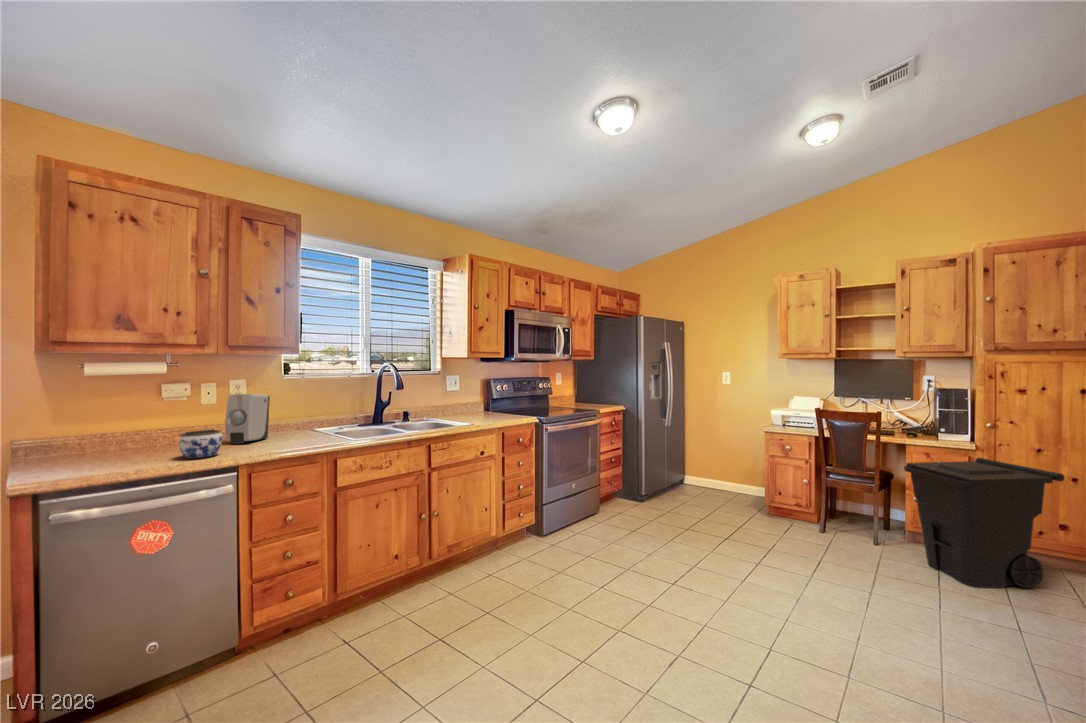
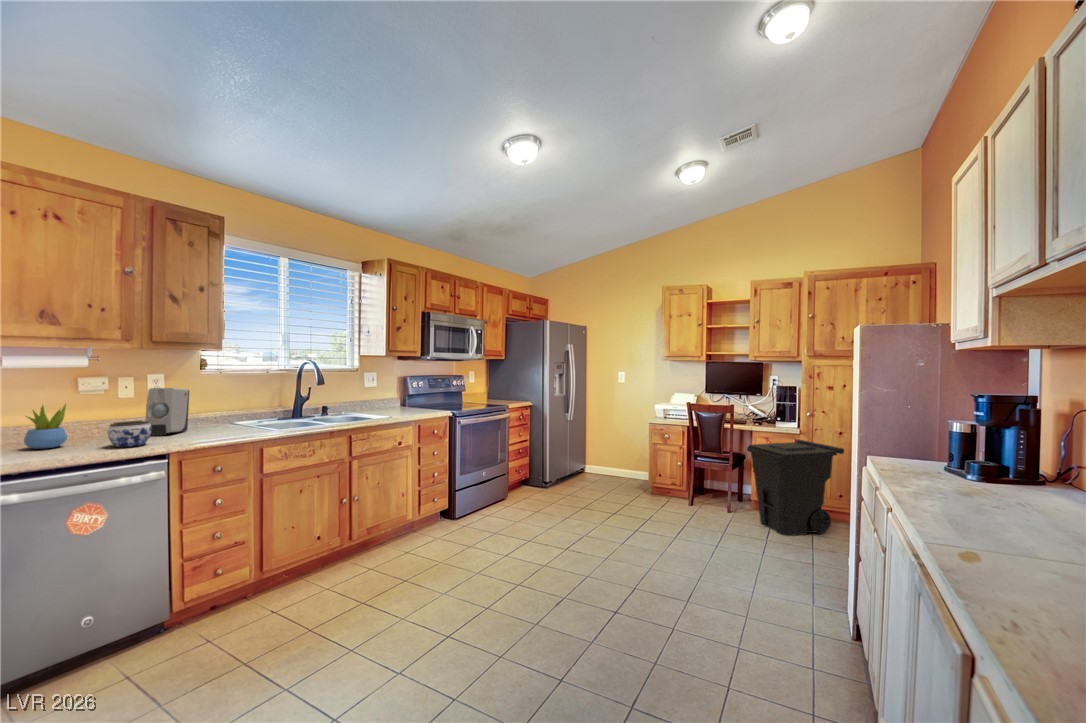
succulent plant: none [103,410,145,459] -> present [24,404,67,449]

